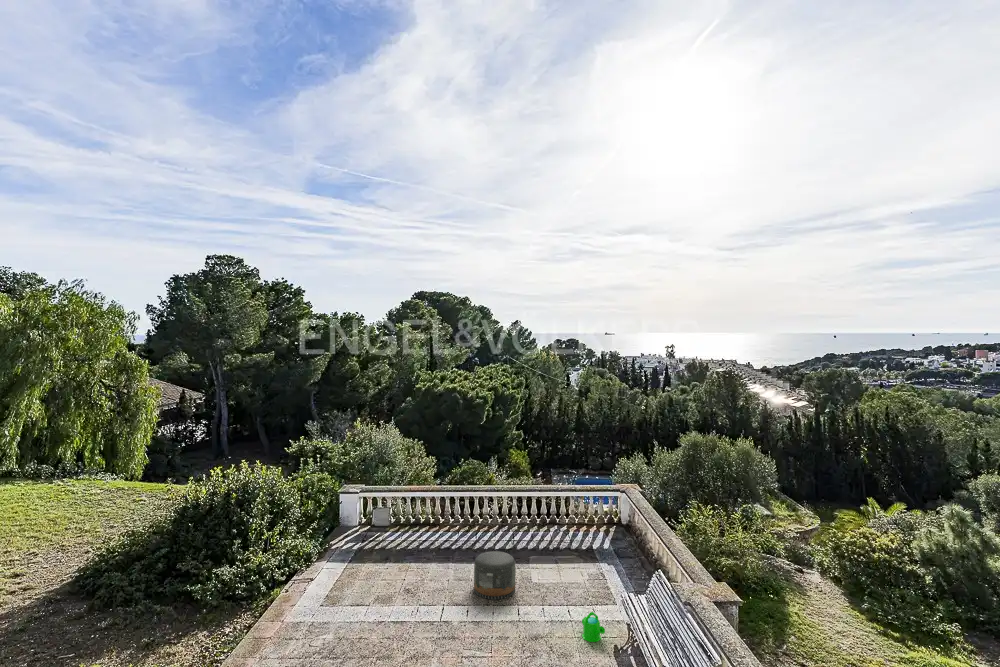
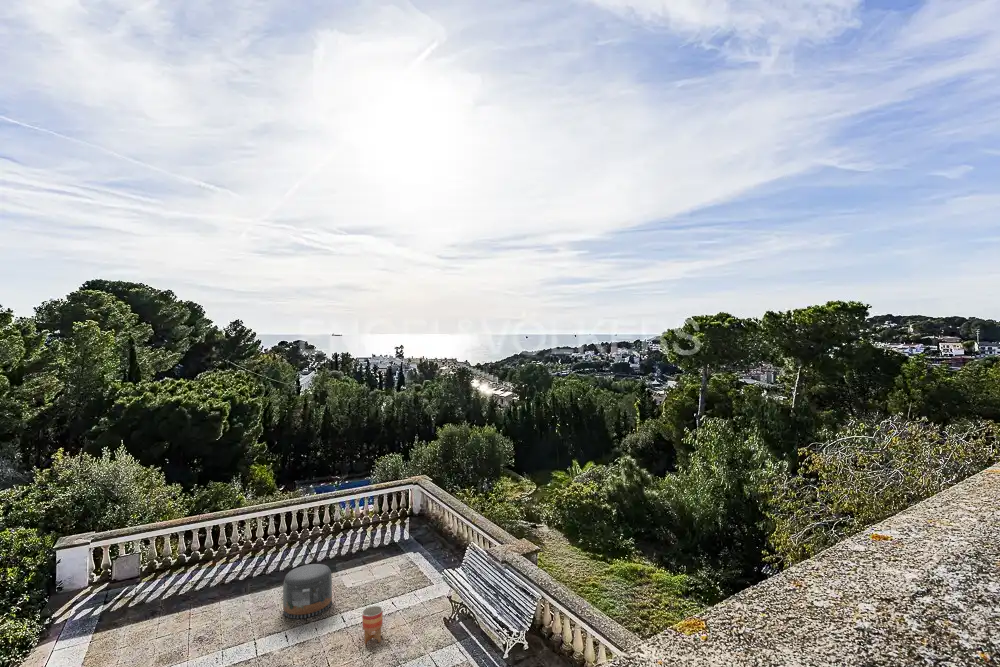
planter: none [526,607,545,643] -> present [362,606,383,644]
watering can: present [582,612,605,642] -> none [415,594,442,624]

